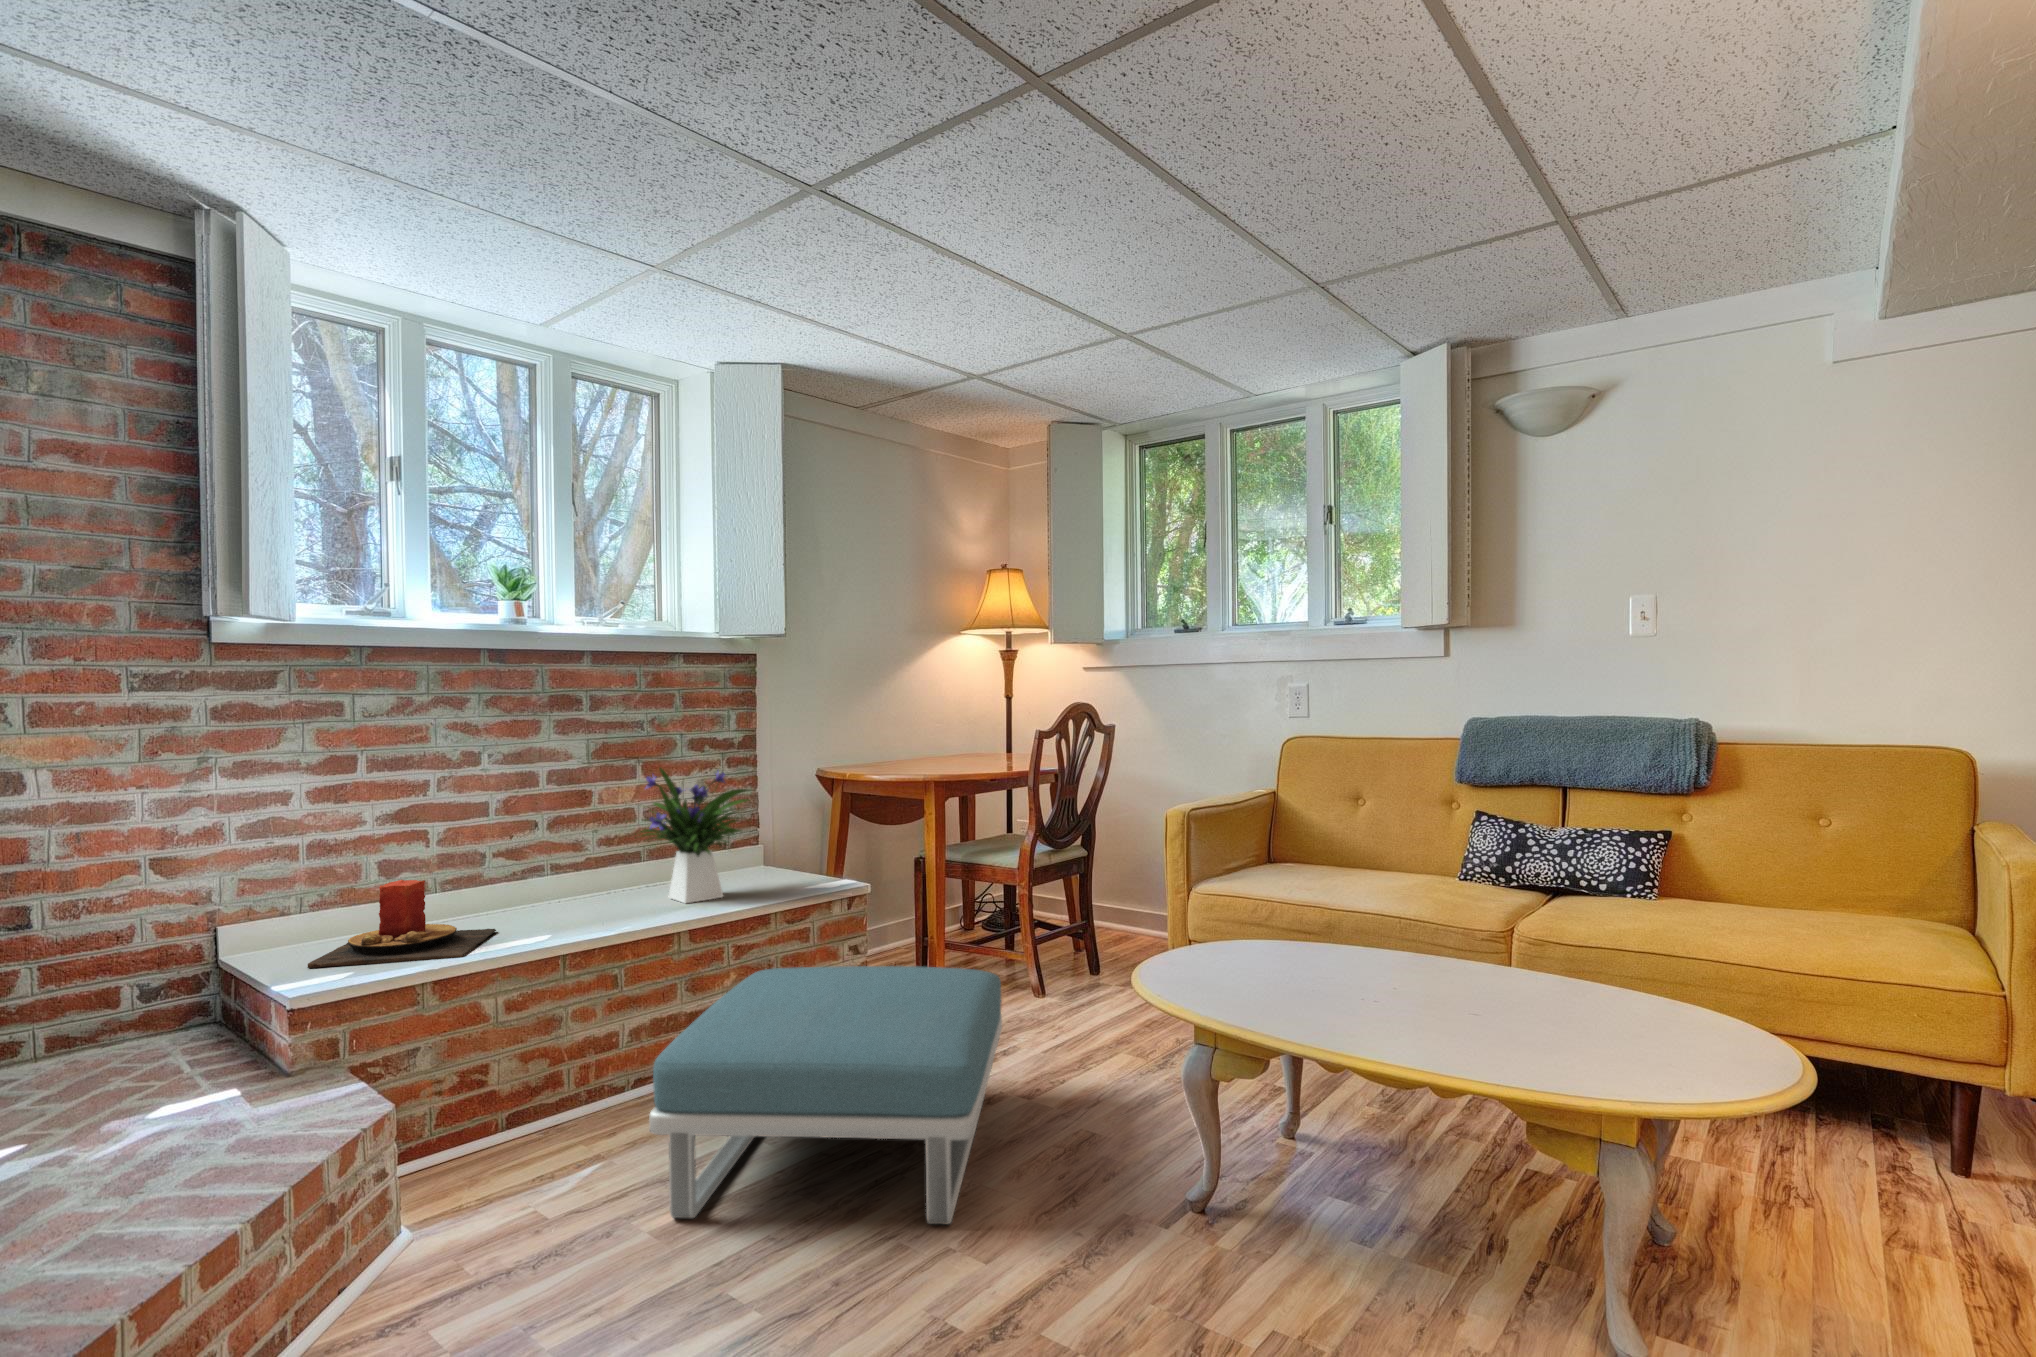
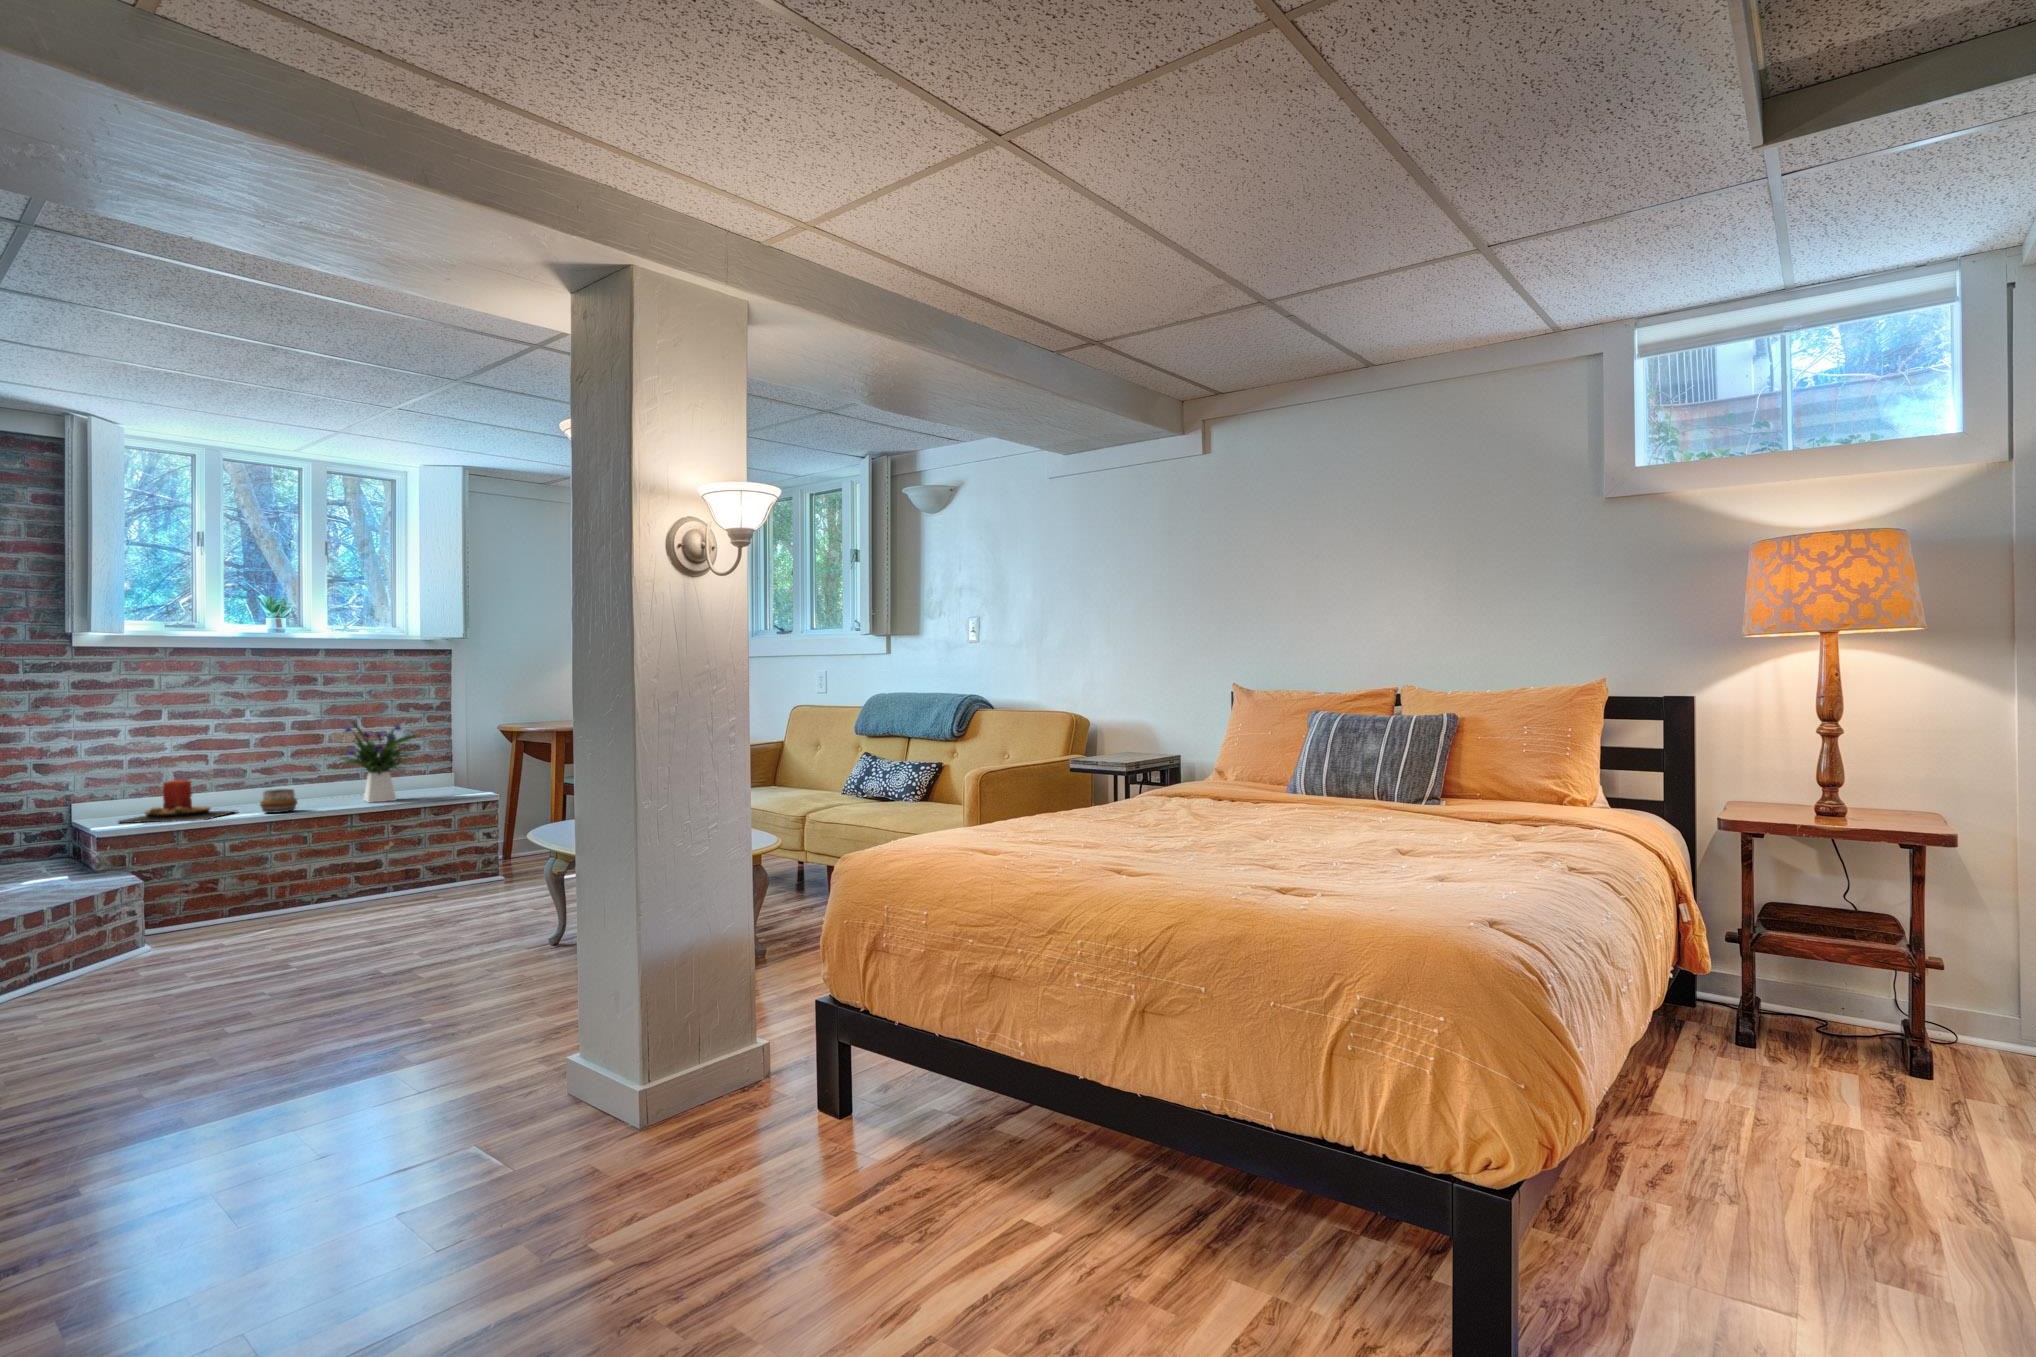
decorative bowl: none [539,889,598,934] -> present [260,789,297,813]
footstool: present [649,966,1002,1224] -> none [275,833,522,944]

